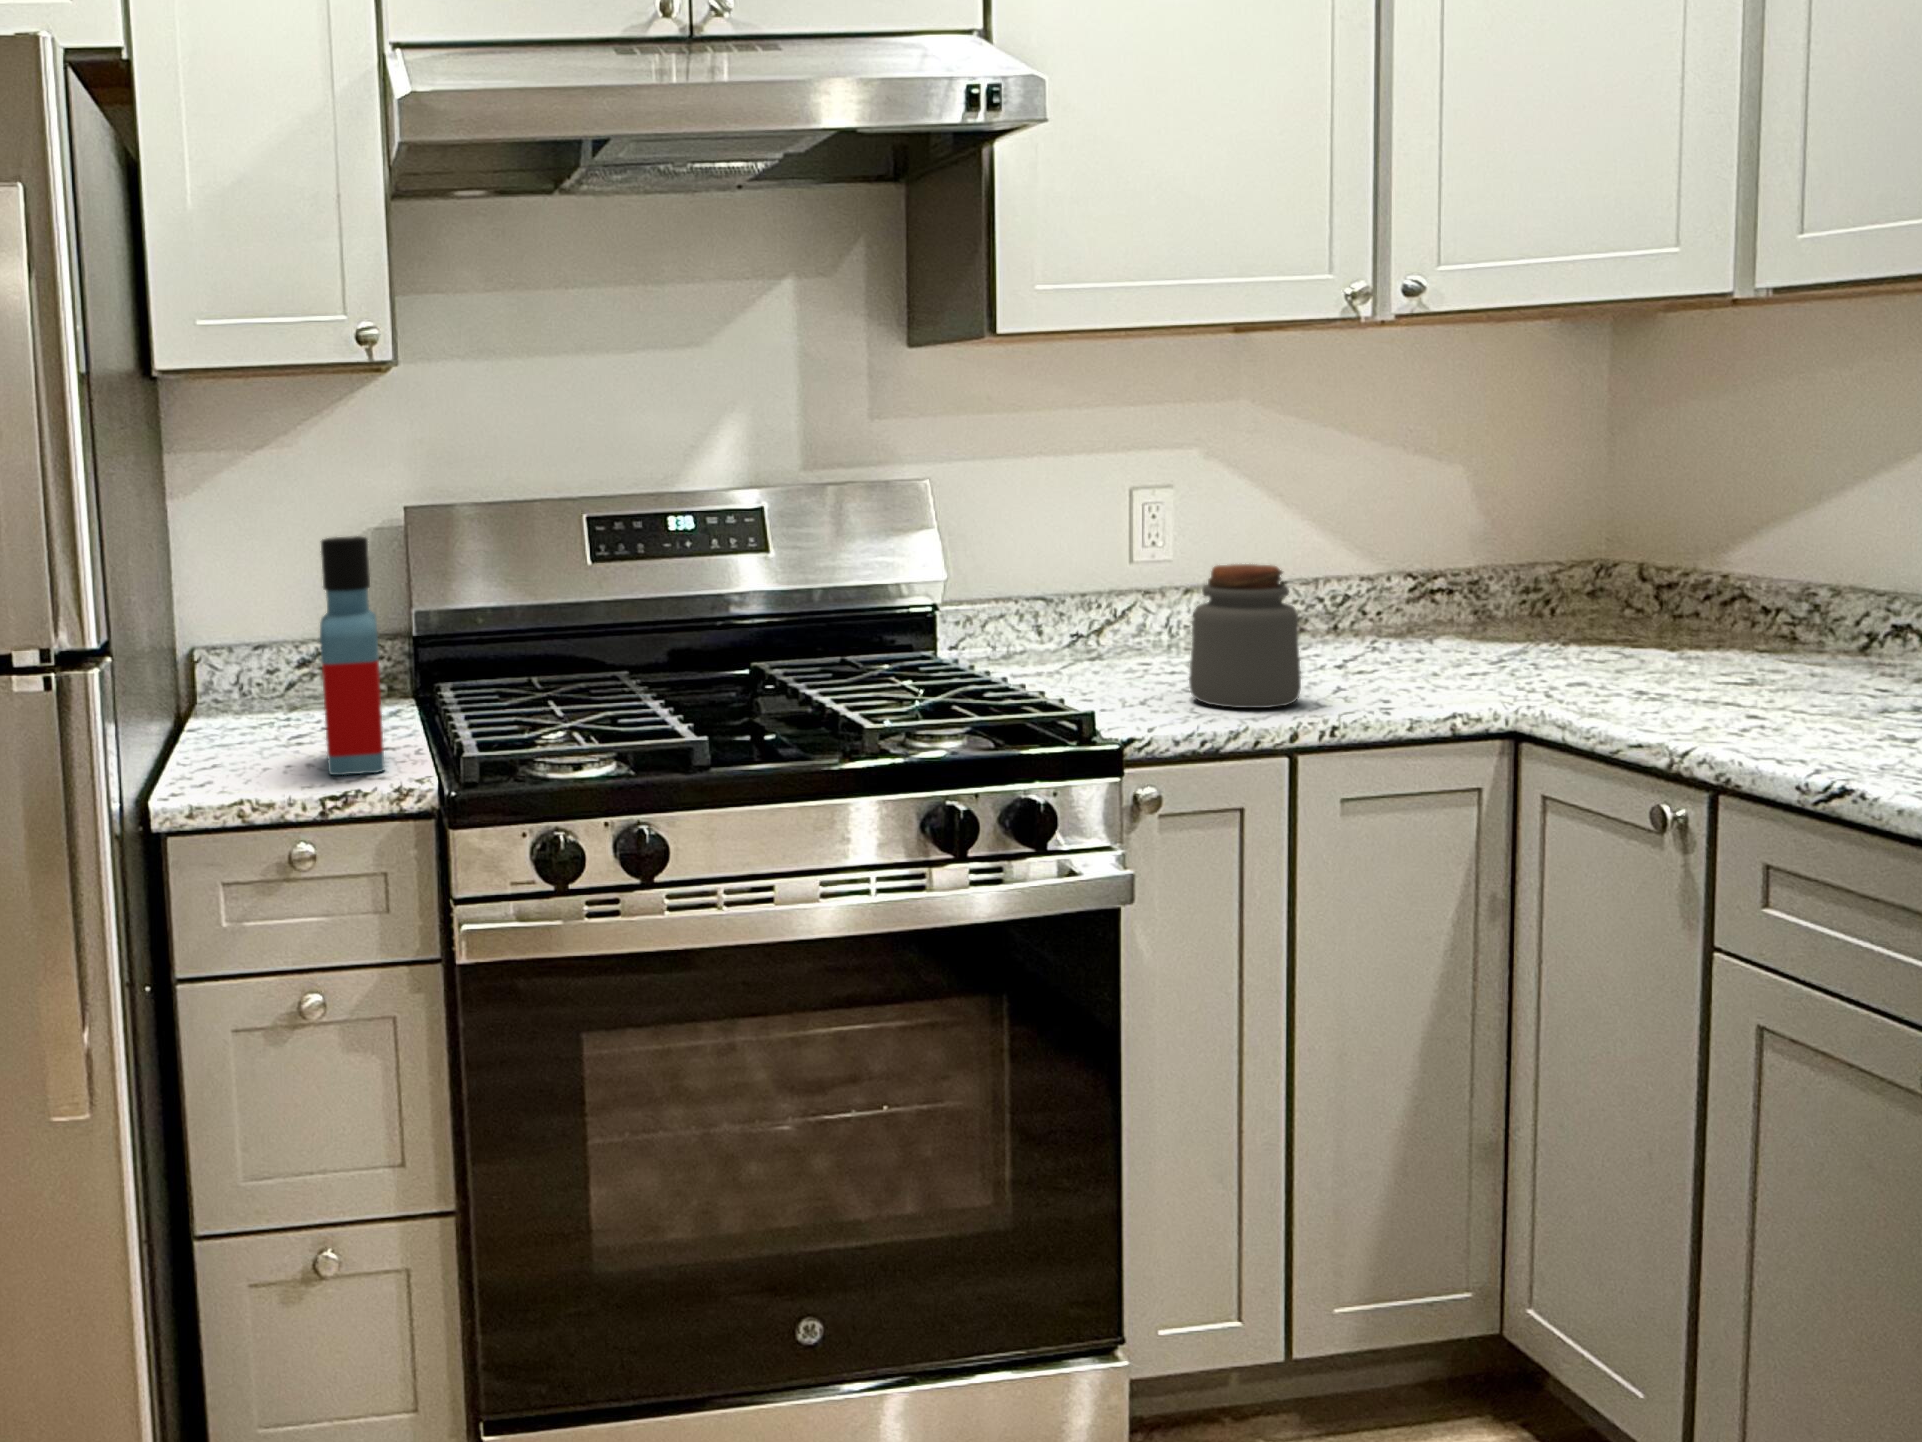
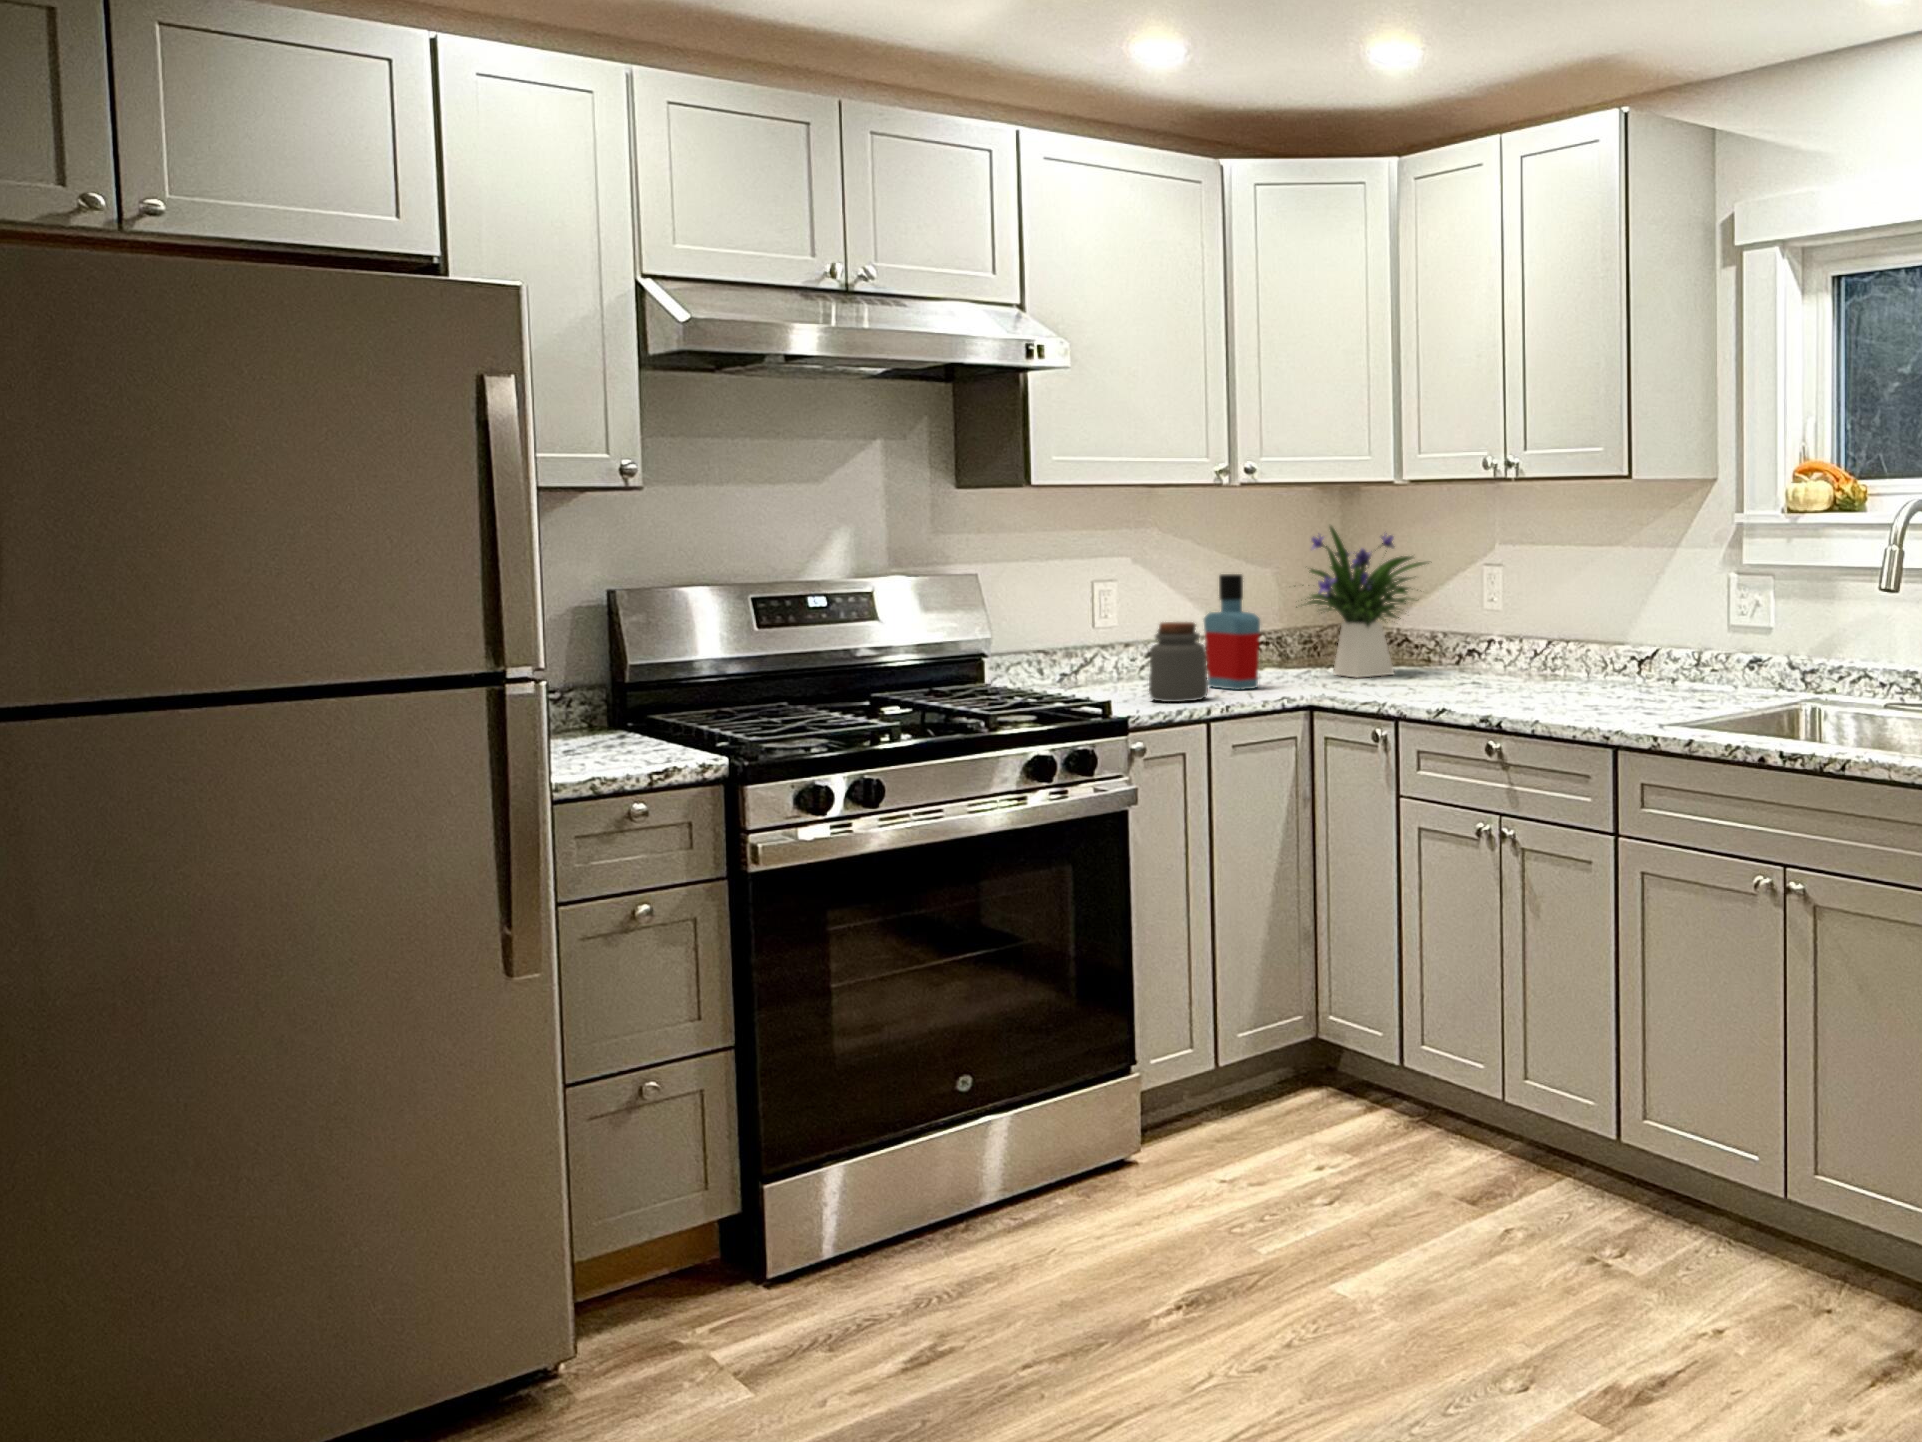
flower arrangement: none [1484,384,1816,668] -> present [1296,526,1426,678]
bottle: present [320,536,385,775] -> present [1204,574,1260,690]

